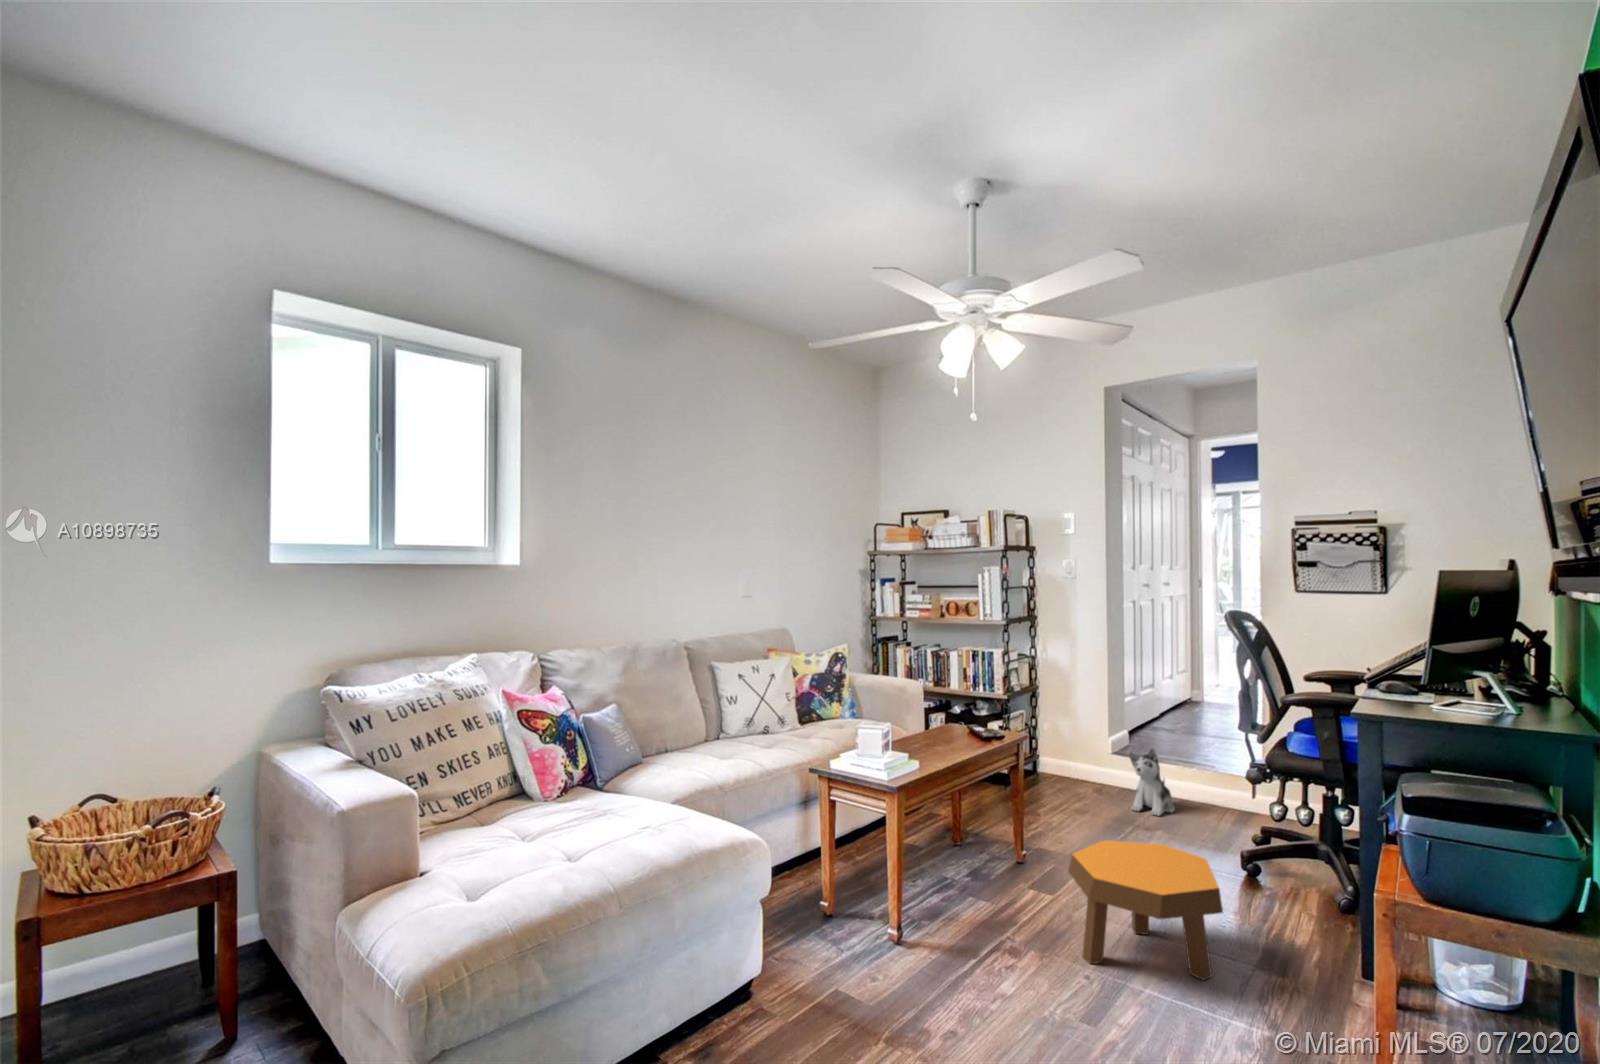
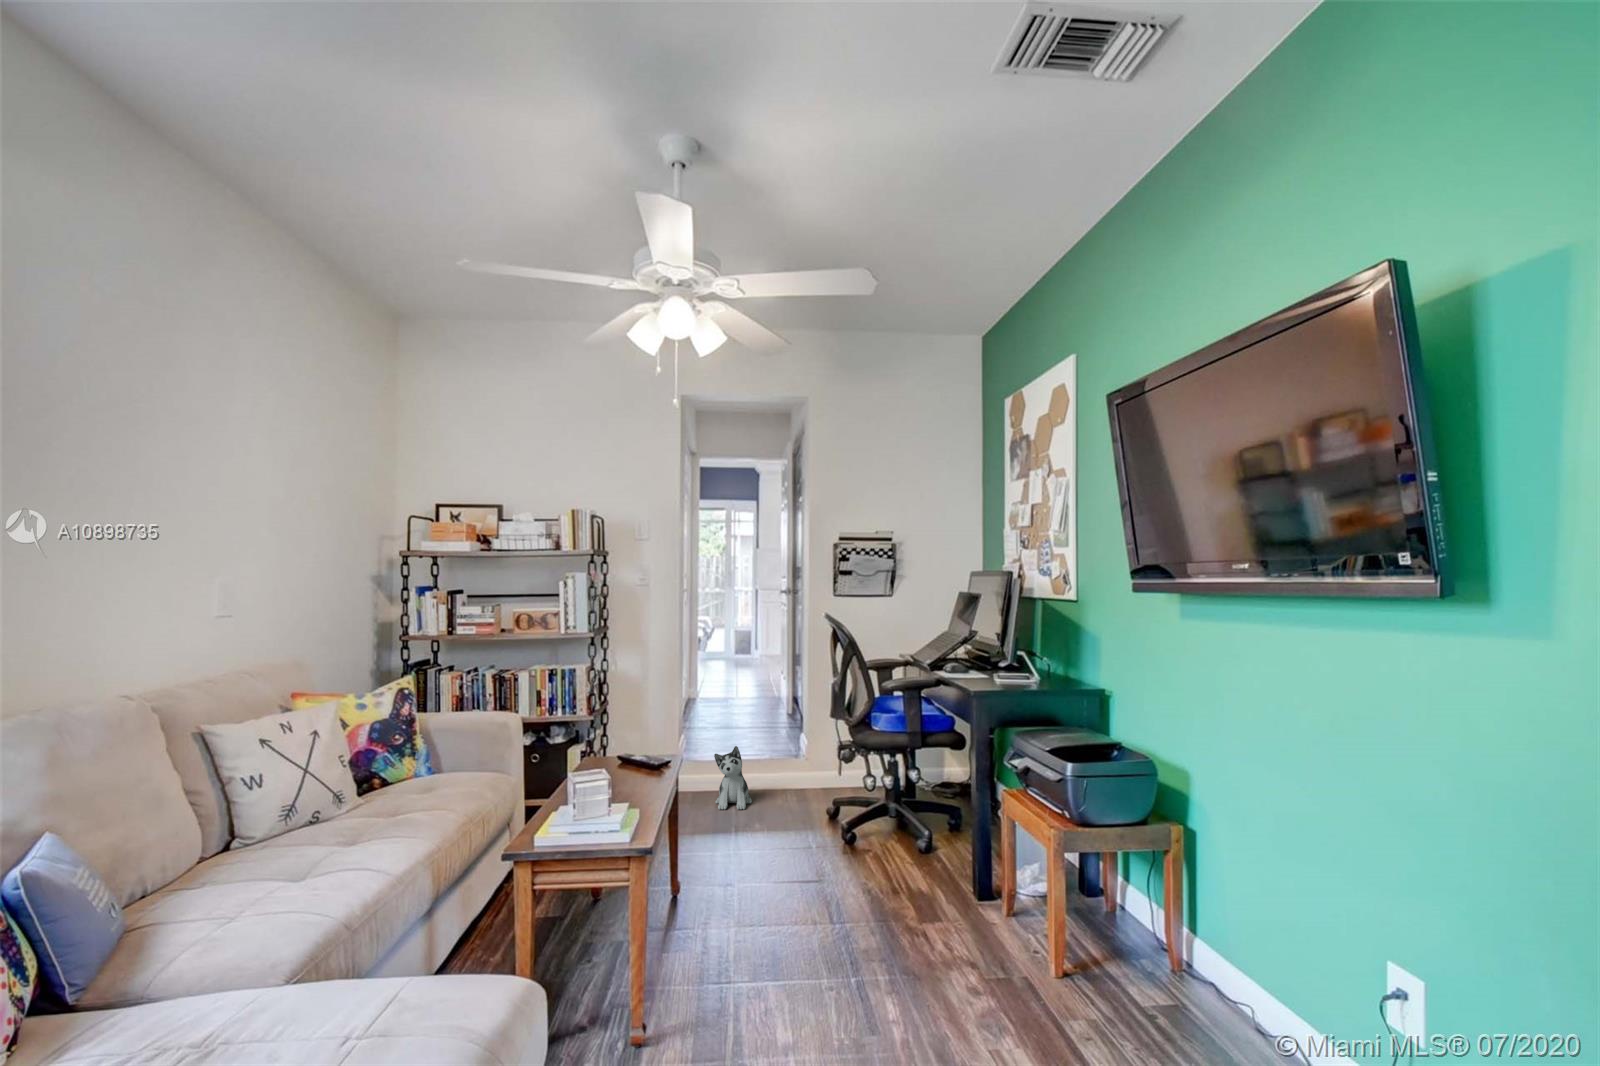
footstool: present [1069,840,1223,980] -> none [779,841,925,993]

